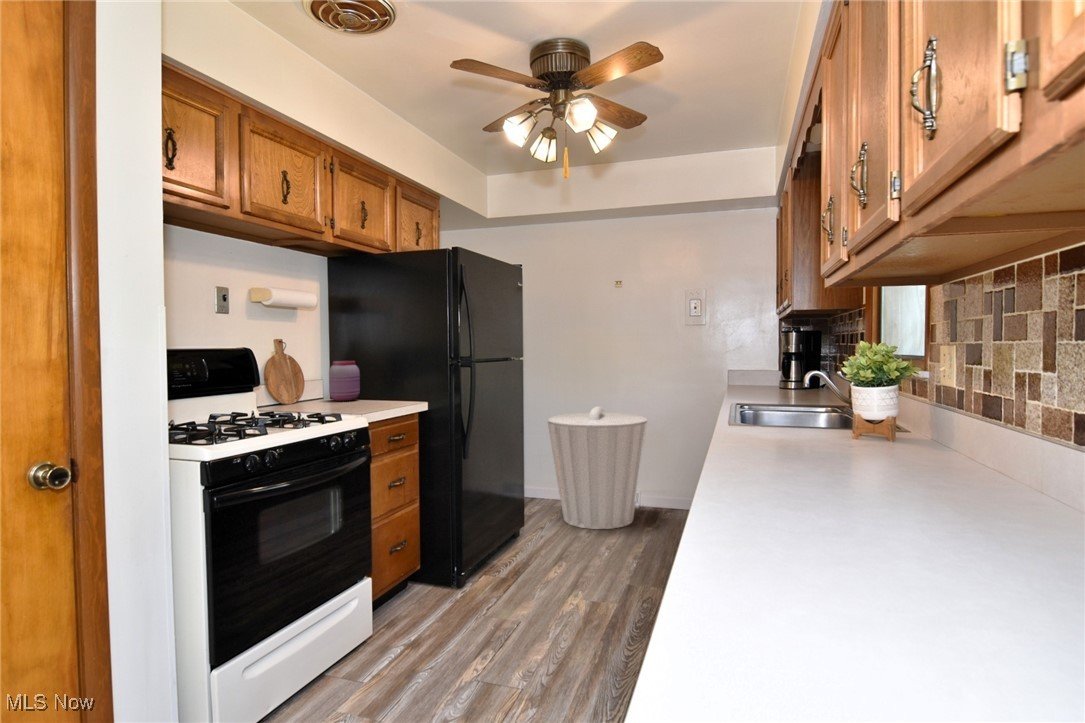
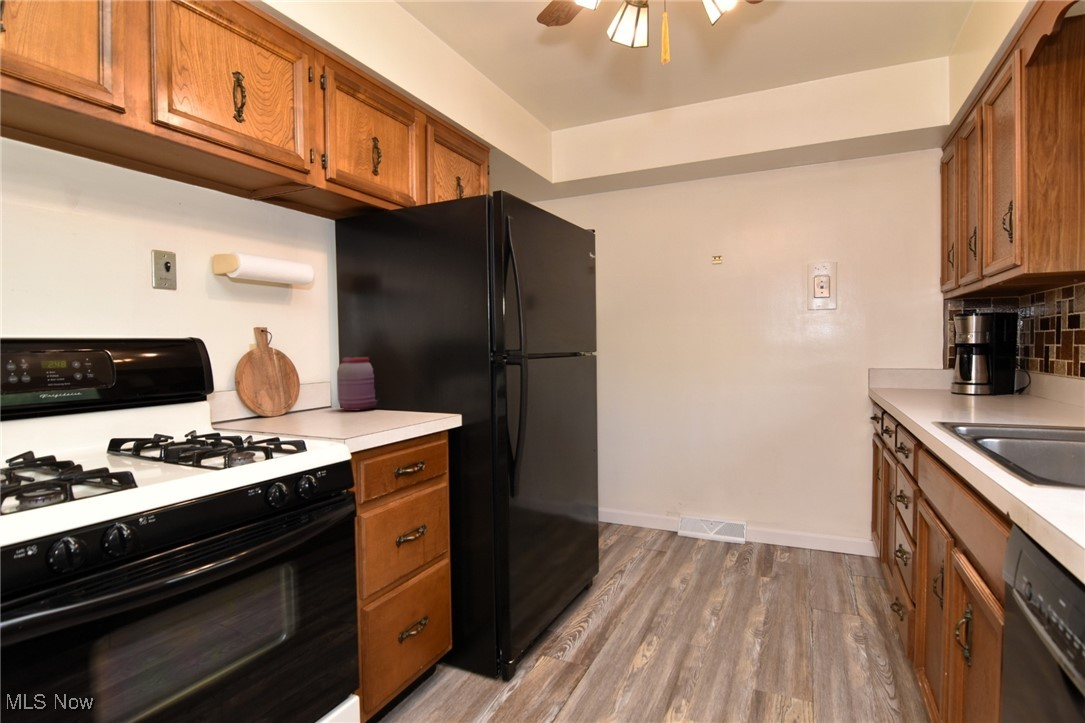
trash can: present [547,406,647,529] -> none [628,415,762,578]

